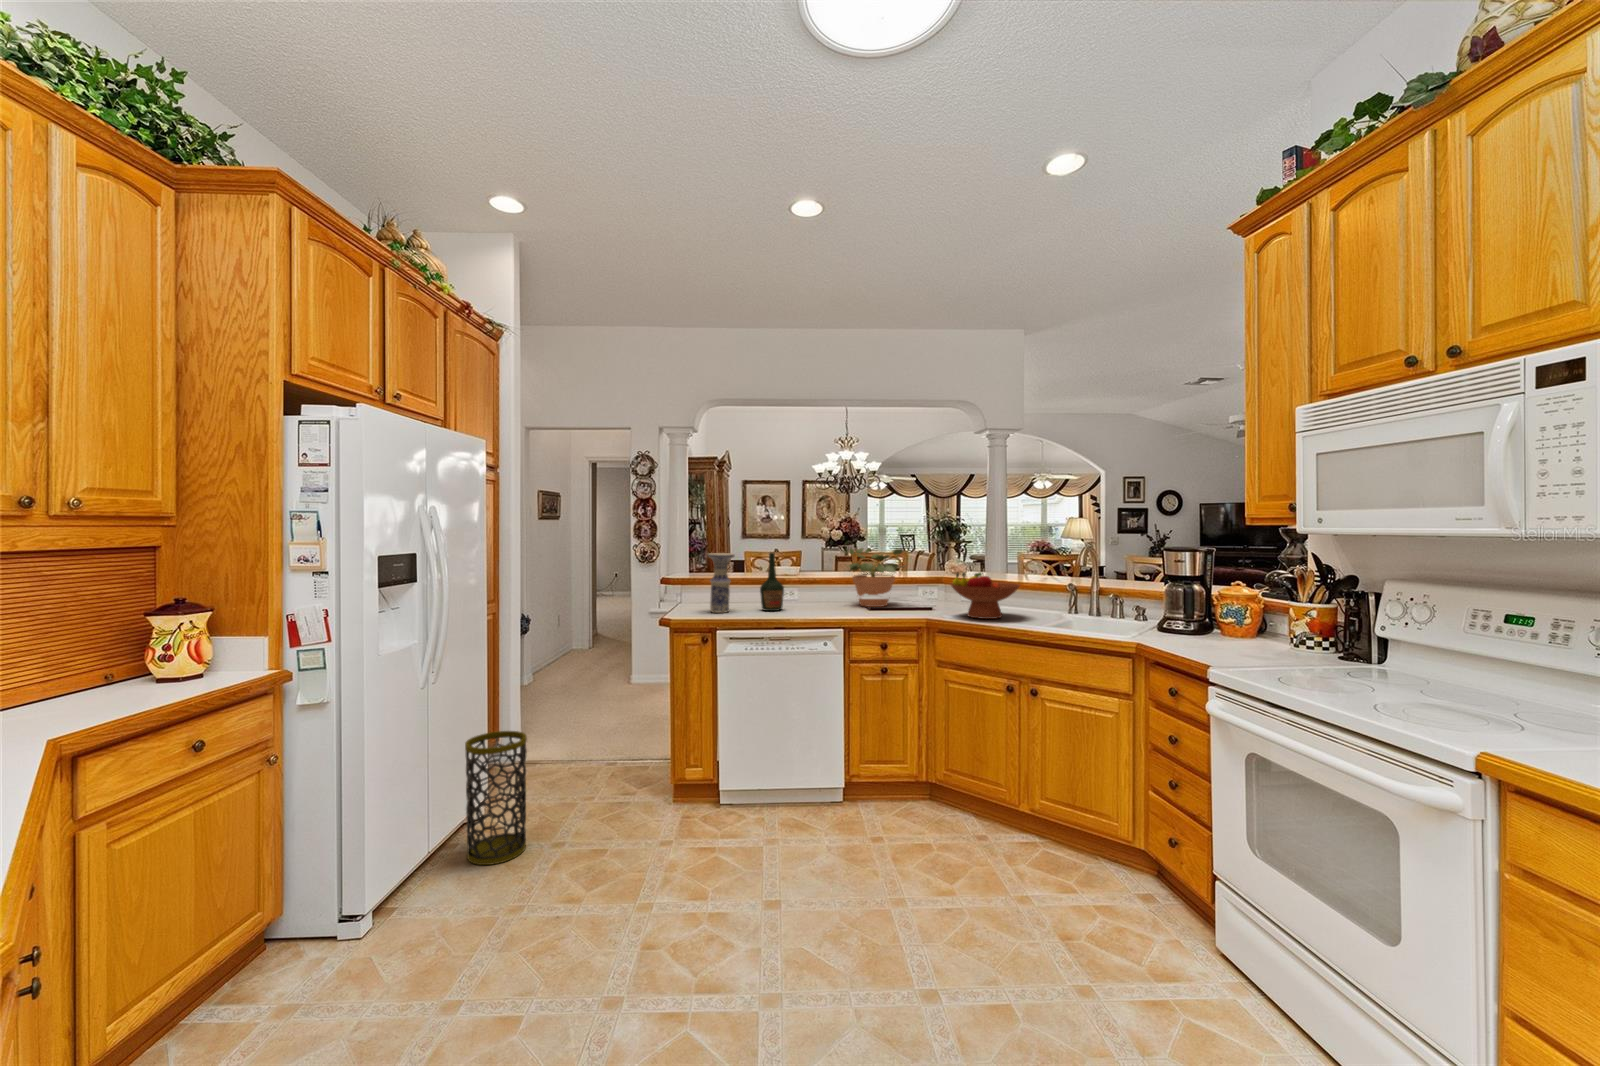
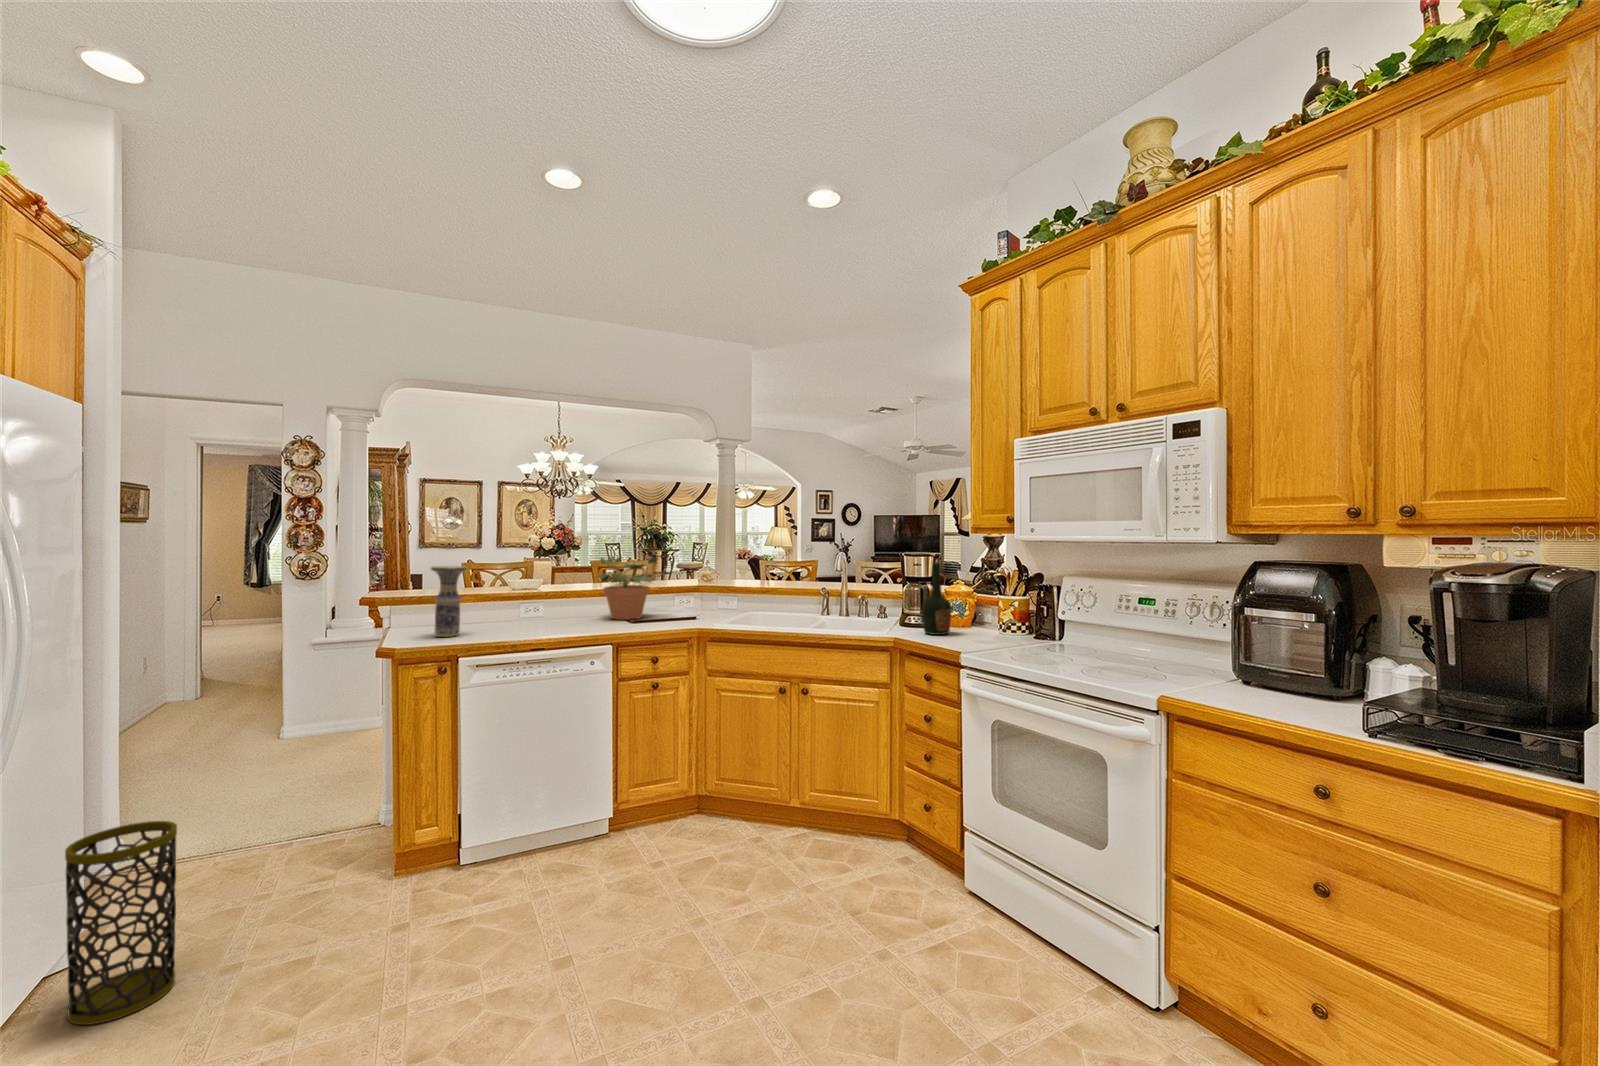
bottle: present [760,552,784,611] -> present [922,562,952,635]
fruit bowl: present [950,573,1020,619] -> none [714,579,781,625]

